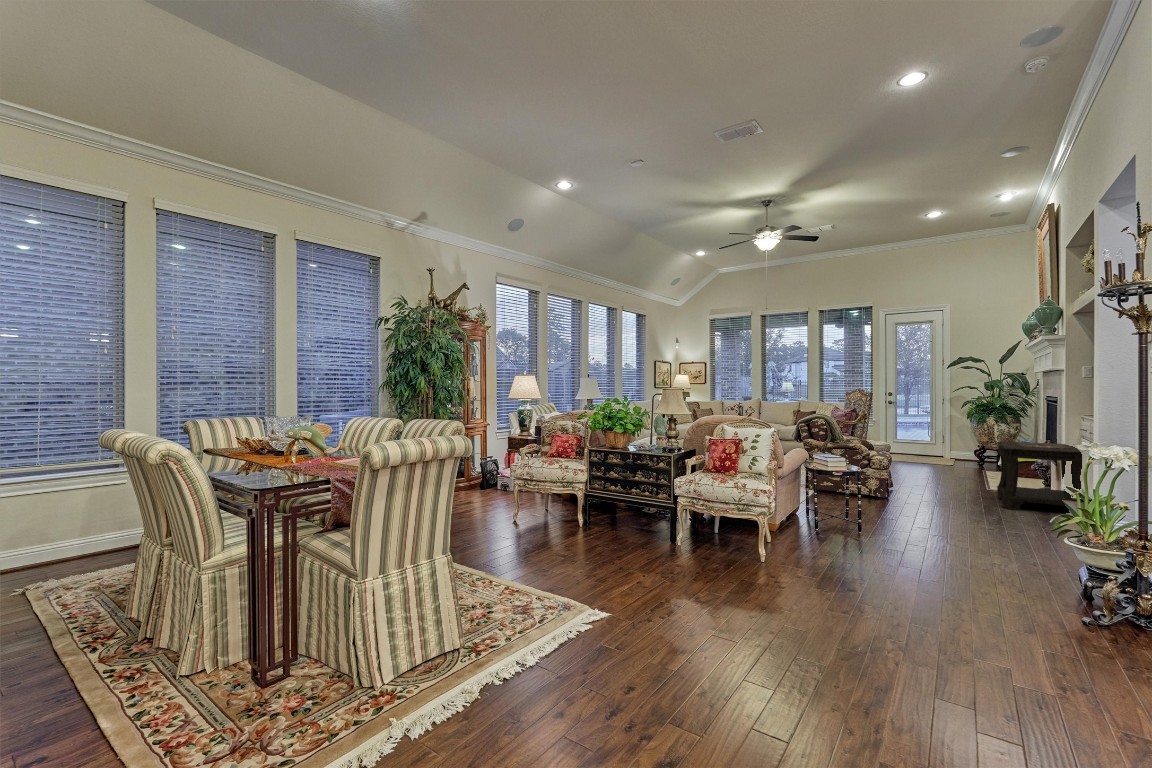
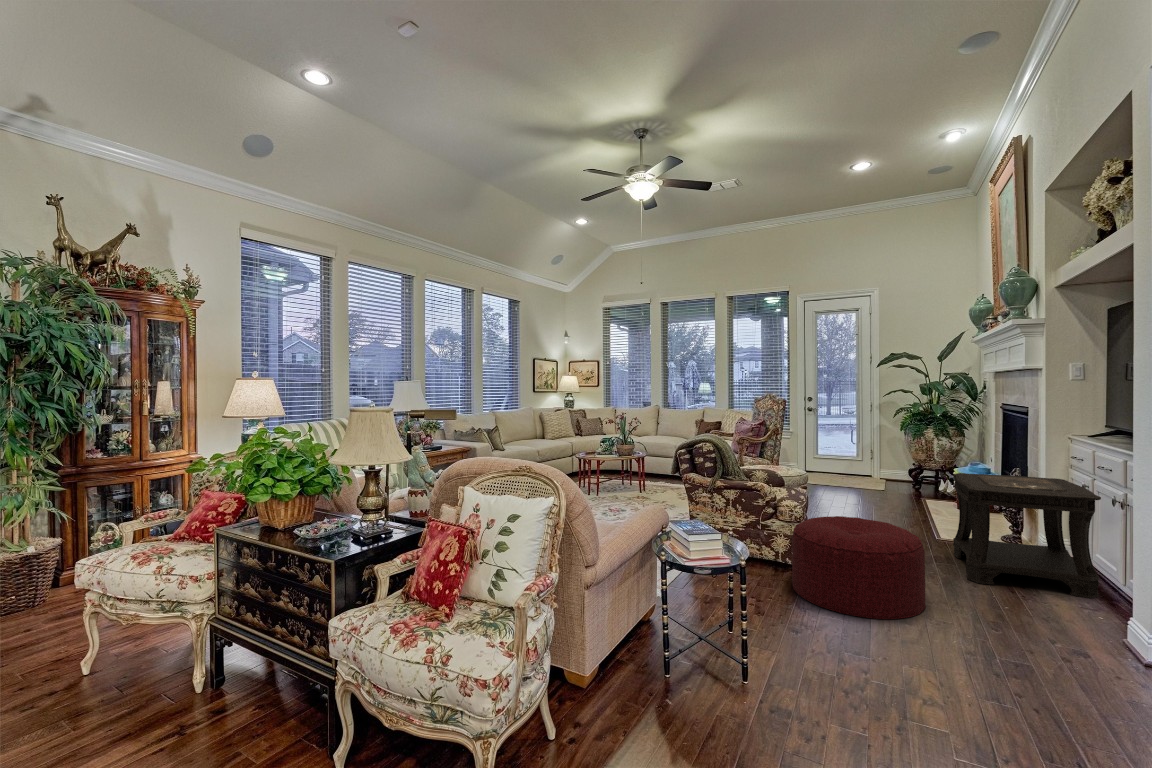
ottoman: none [881,465,970,520] -> present [792,516,926,619]

